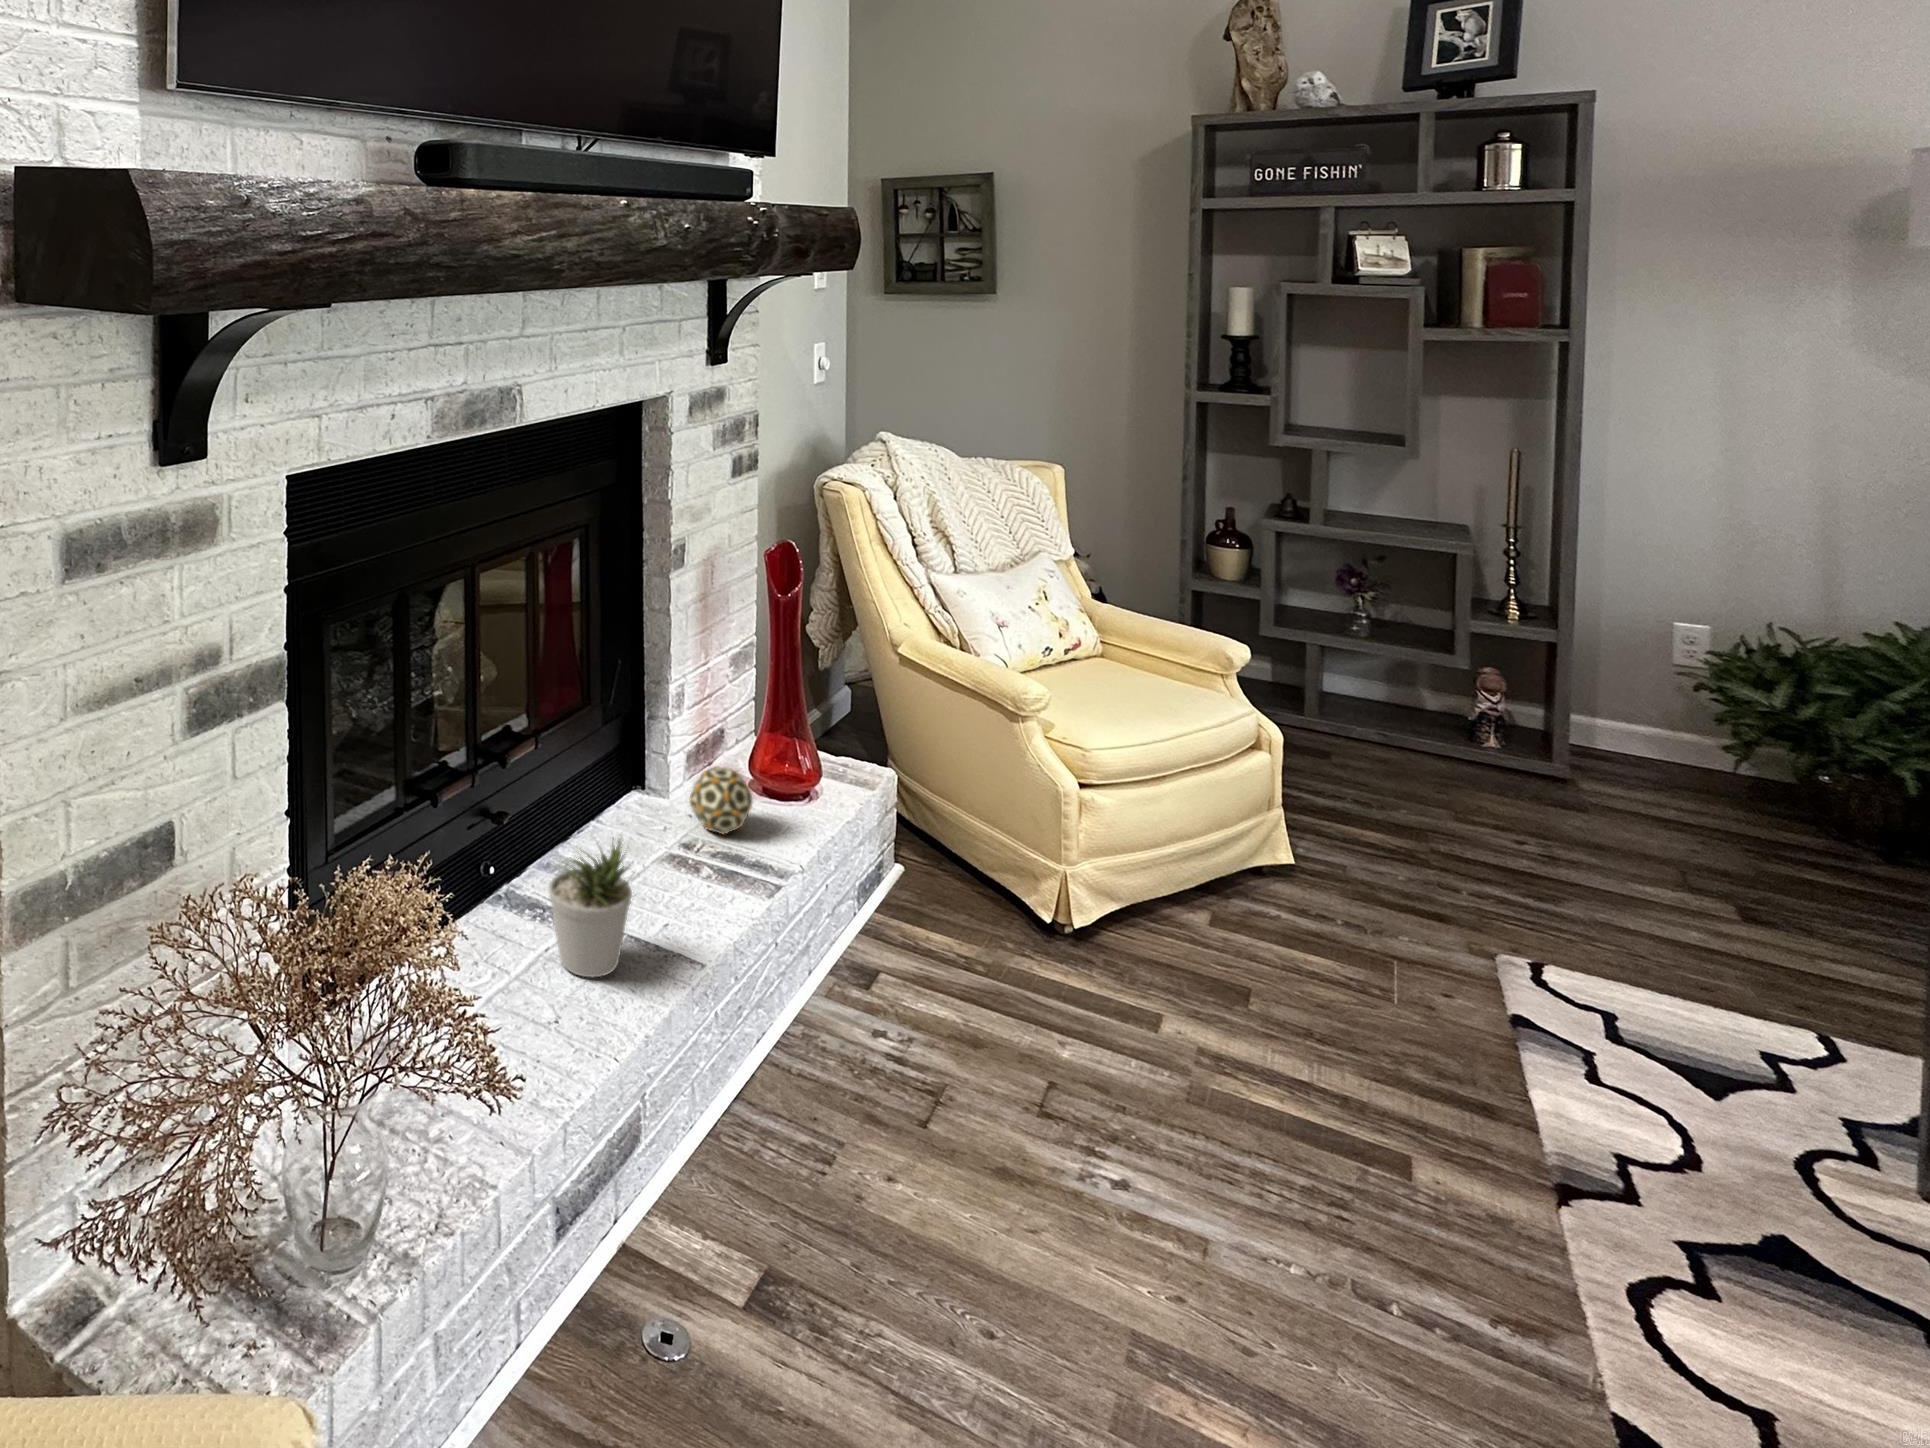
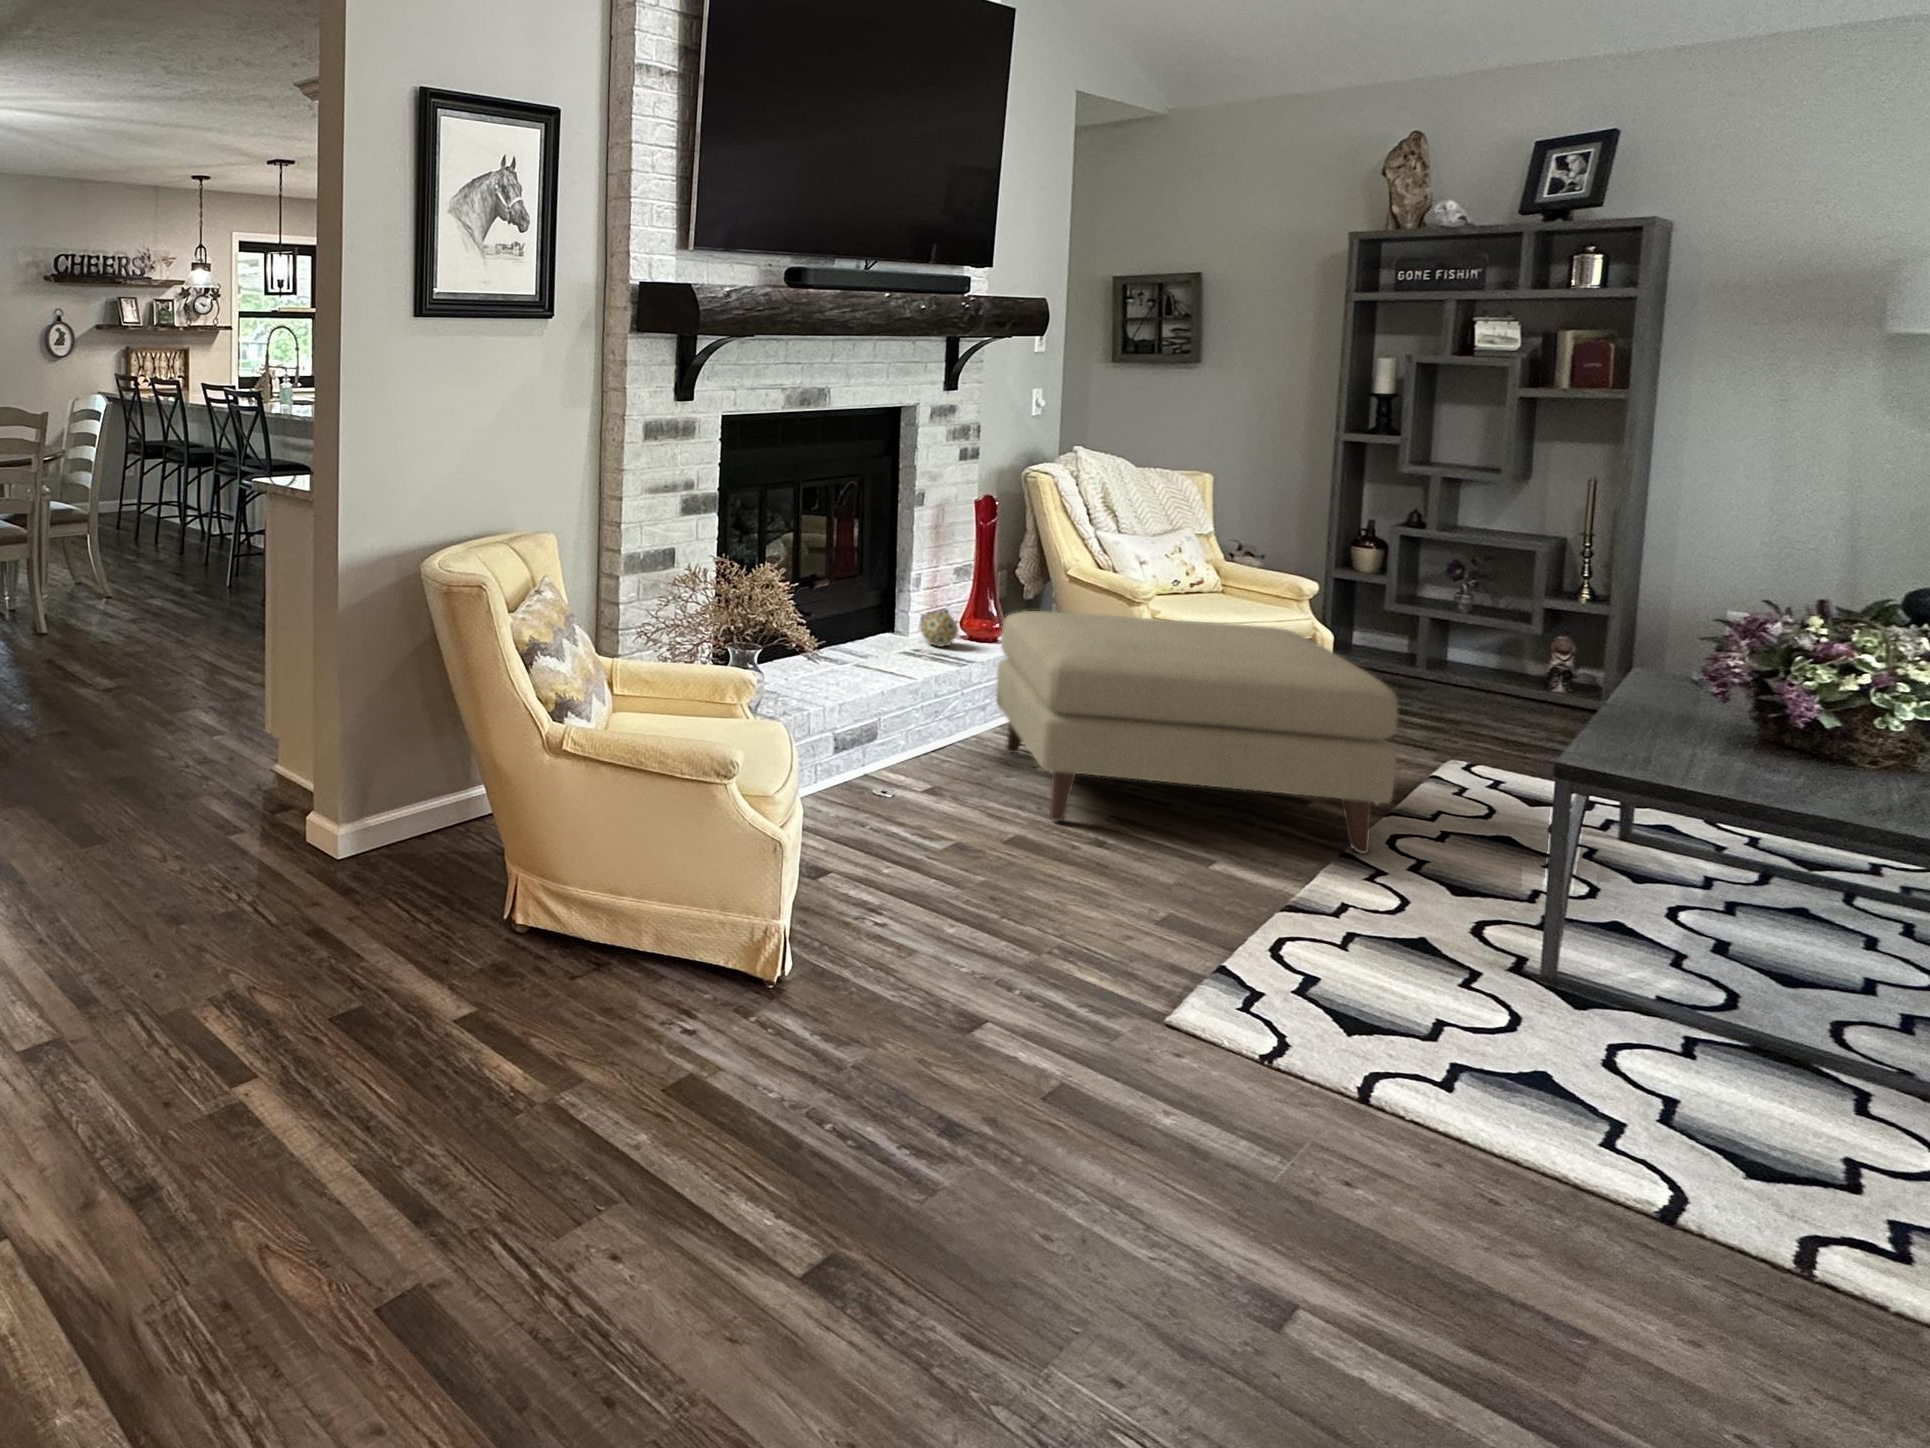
ottoman: none [836,789,1642,1341] -> present [996,611,1398,854]
potted plant: present [549,838,632,977] -> none [836,610,882,676]

